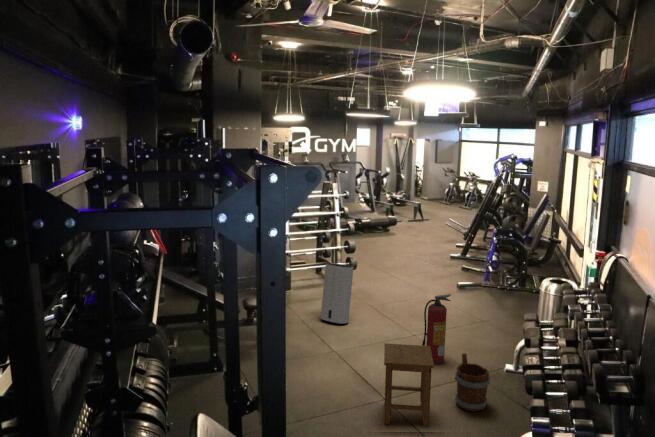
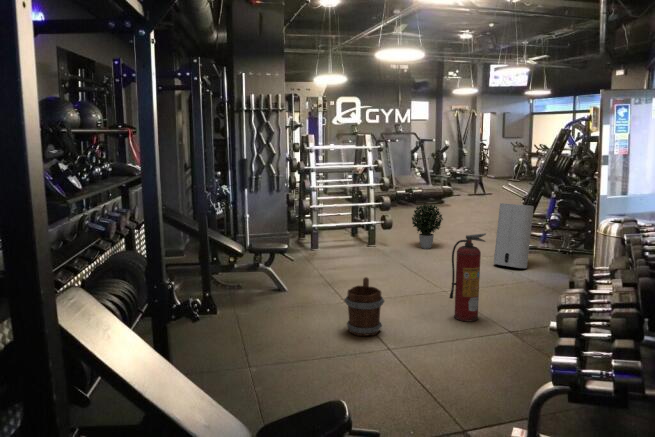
potted plant: none [375,249,401,287] -> present [412,204,443,249]
air purifier: present [321,263,354,324] -> present [494,203,534,269]
stool: present [384,344,434,427] -> none [379,281,447,388]
bucket: present [455,353,490,411] -> present [344,277,384,336]

